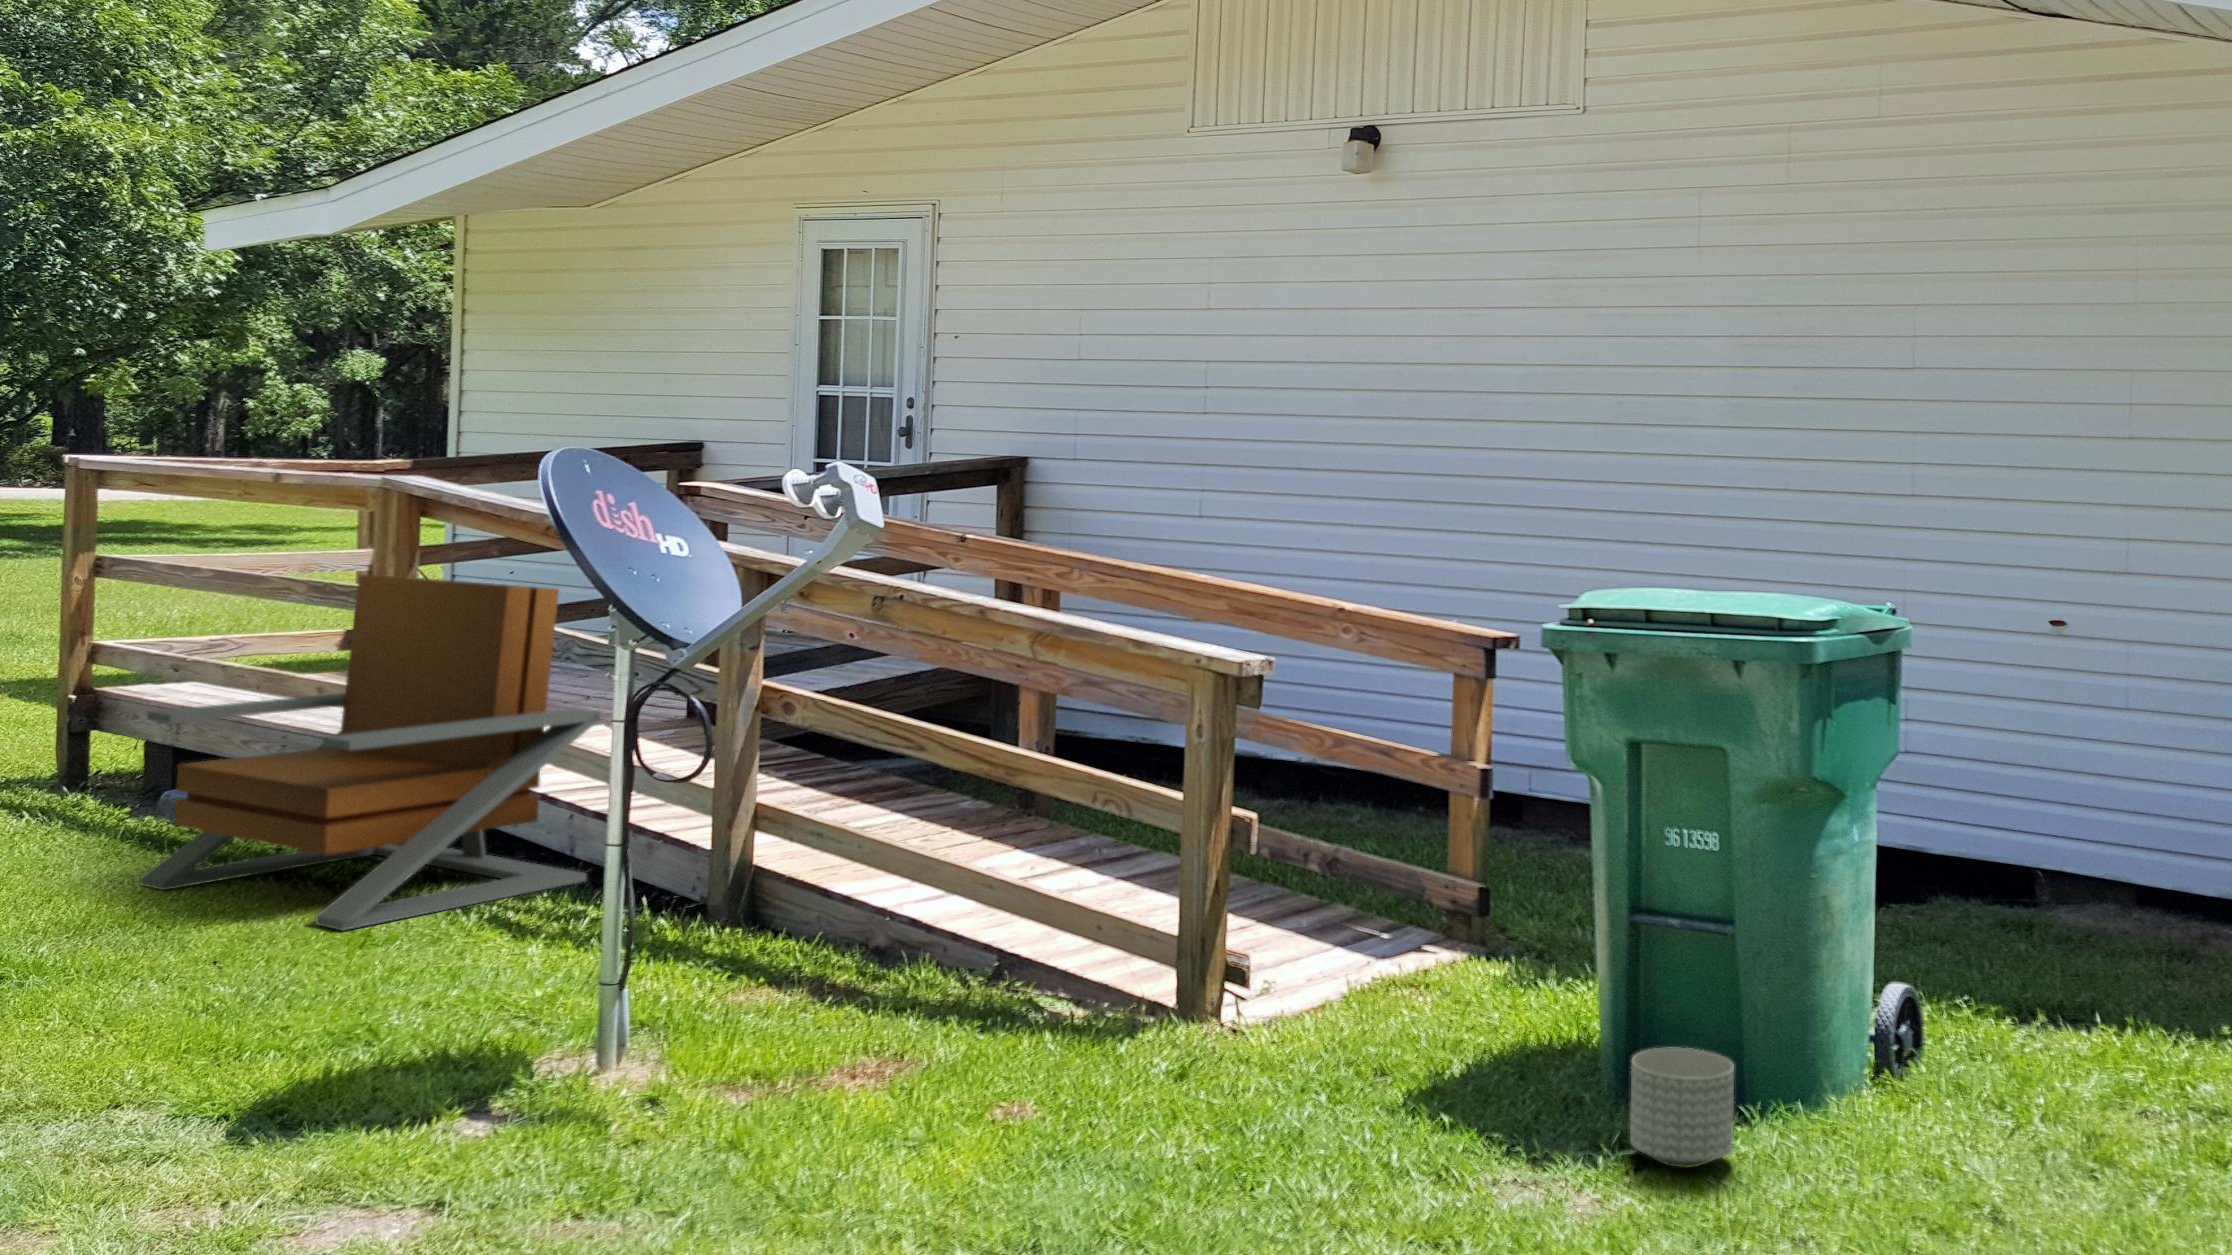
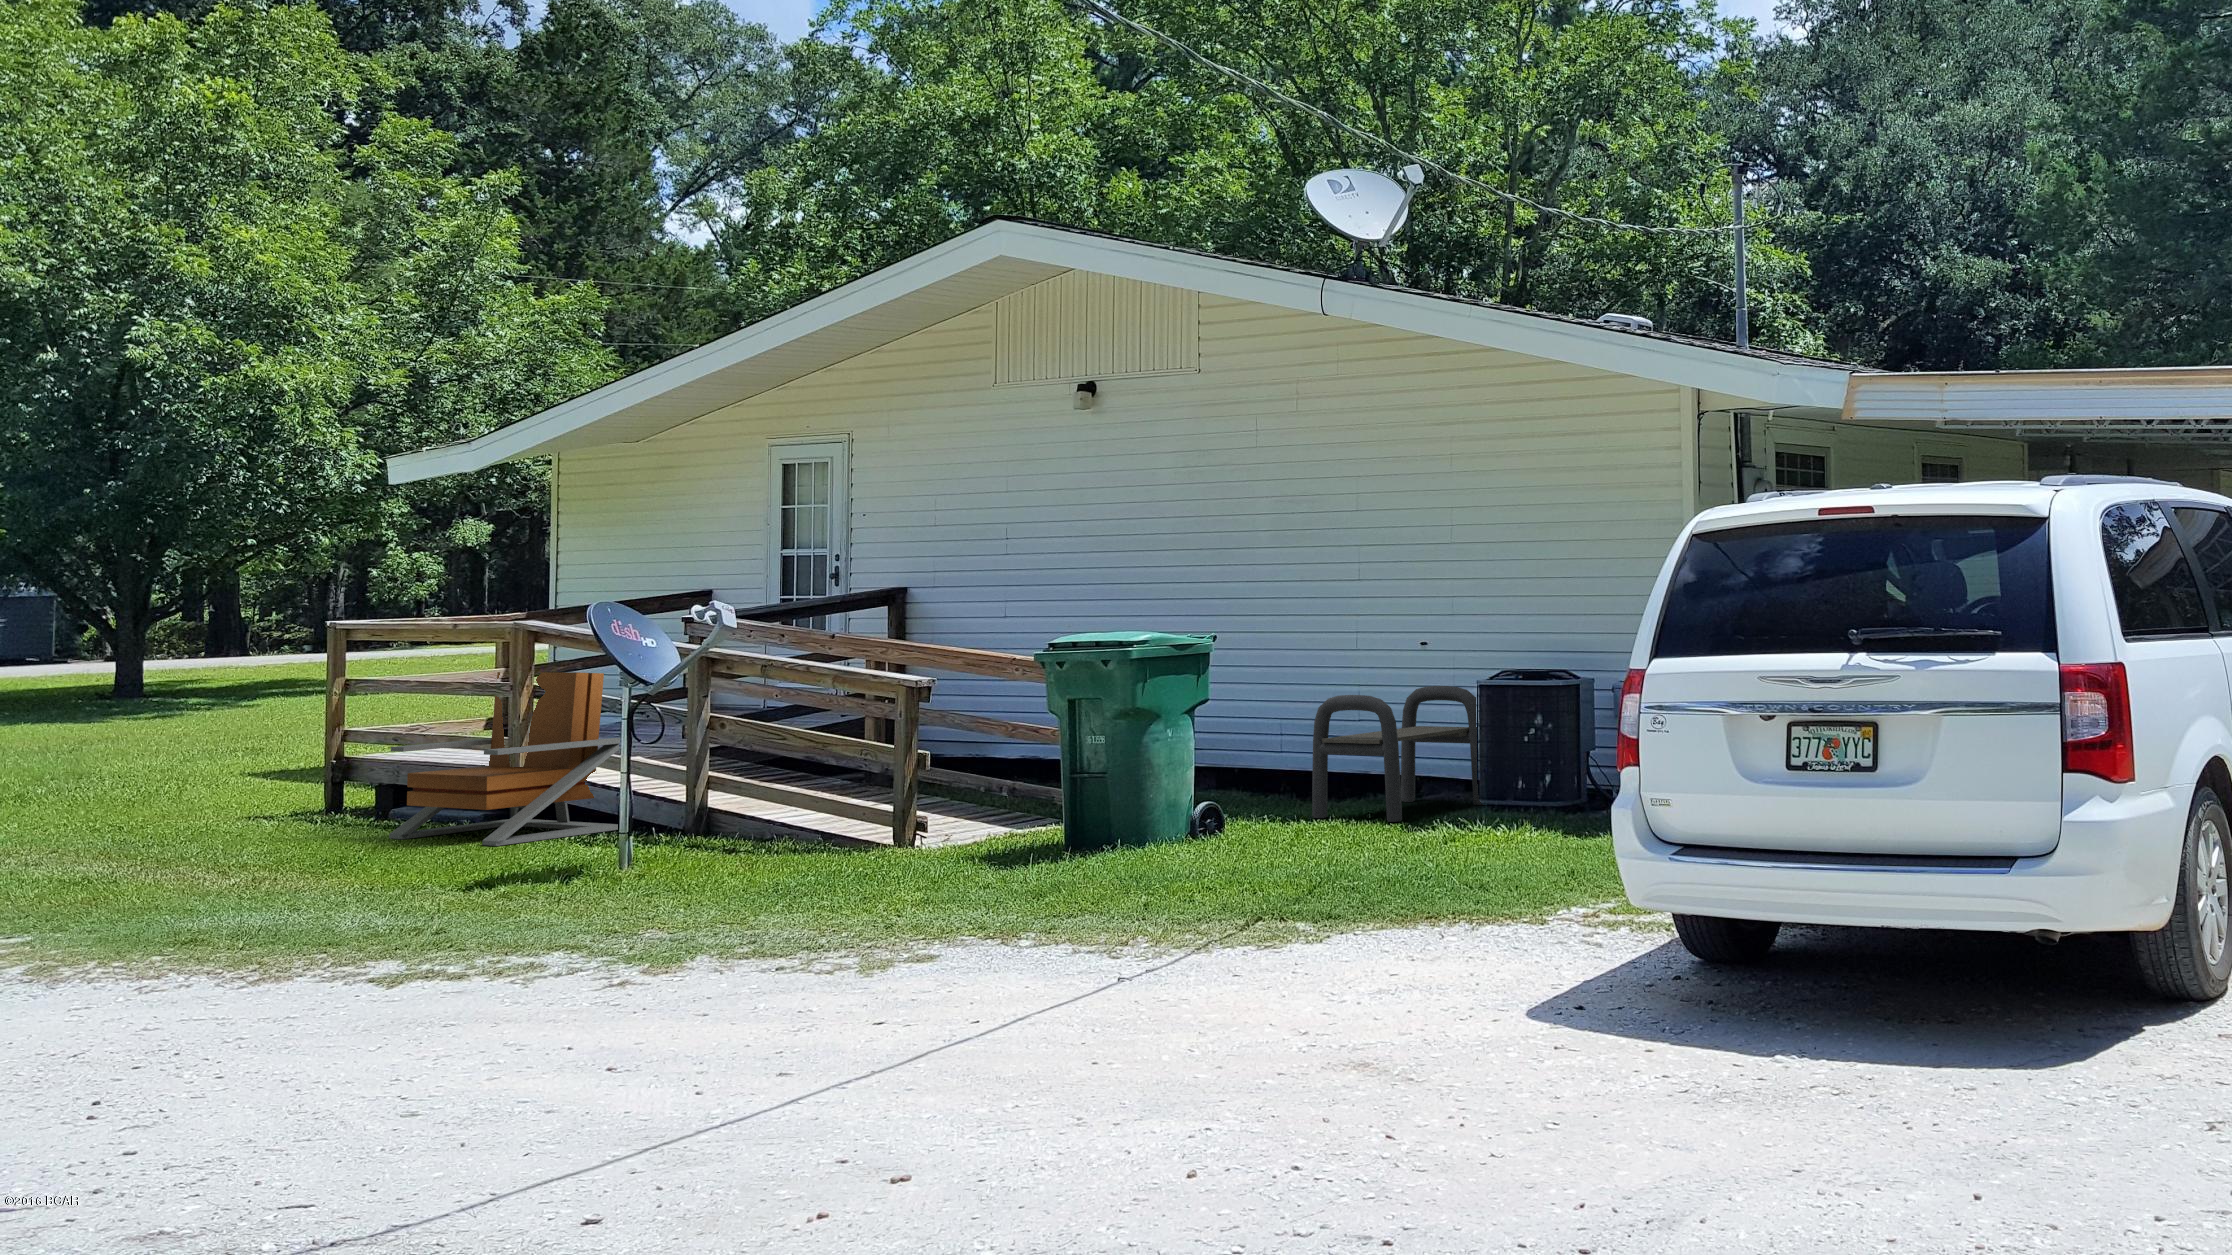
bench: none [1921,681,2188,962] -> present [1312,686,1483,822]
planter: present [1630,1048,1734,1168] -> none [1035,829,1079,874]

